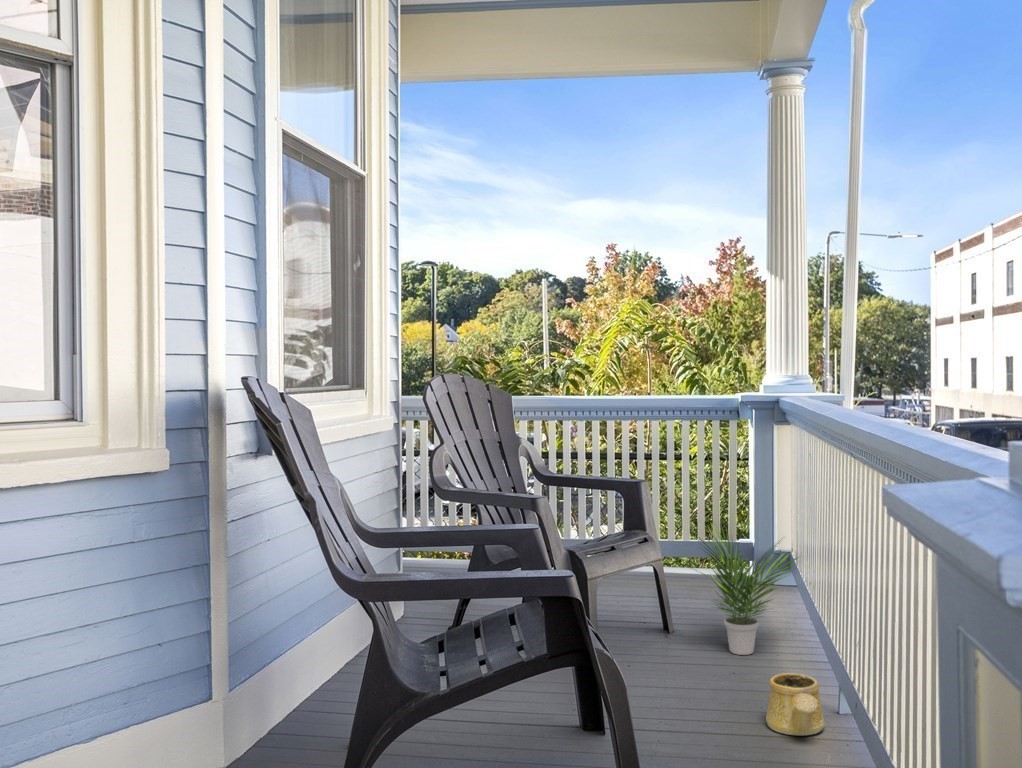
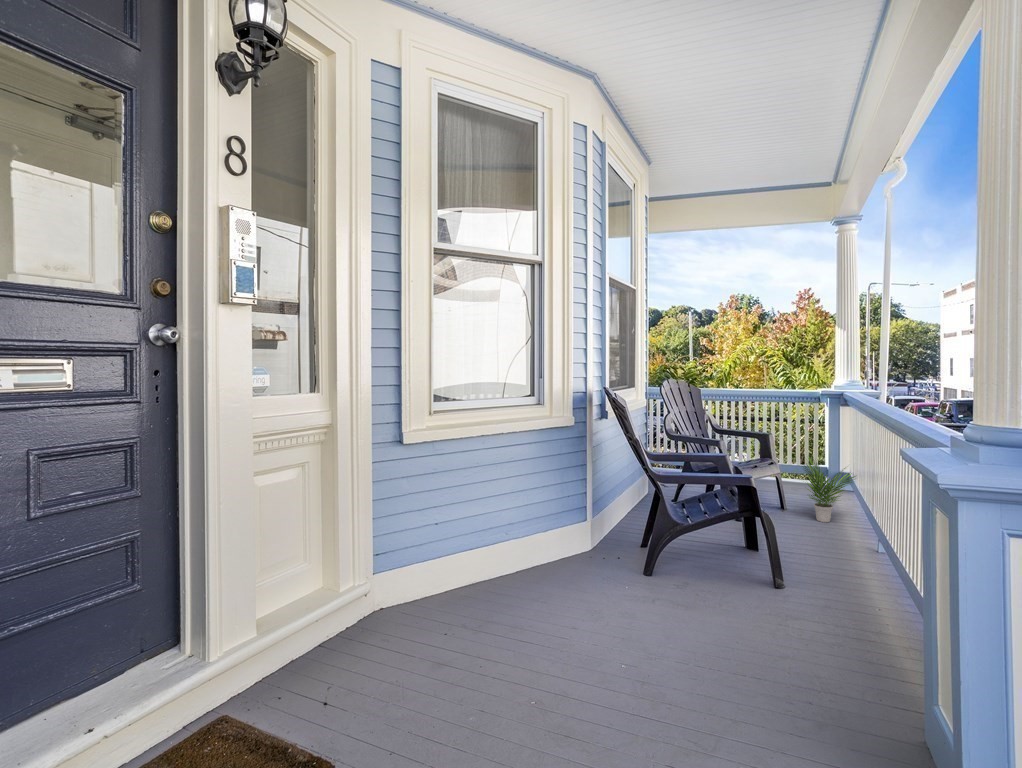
watering can: present [766,673,825,735] -> none [839,530,871,559]

